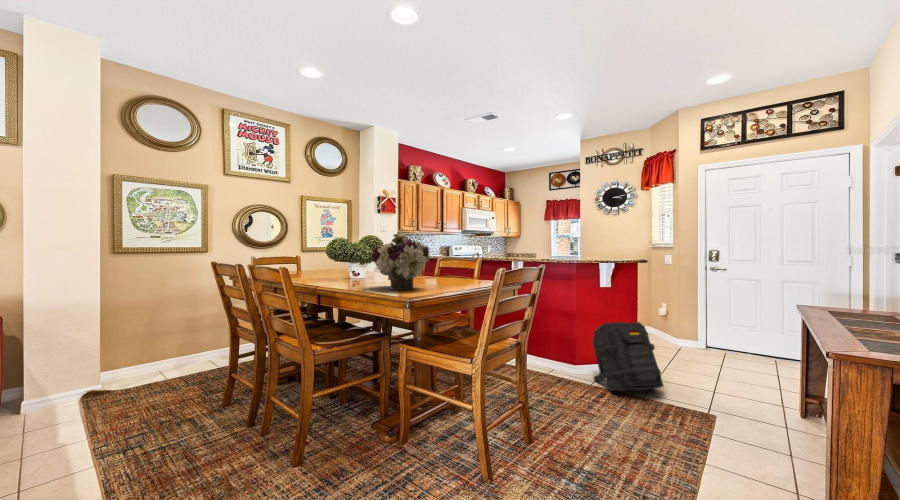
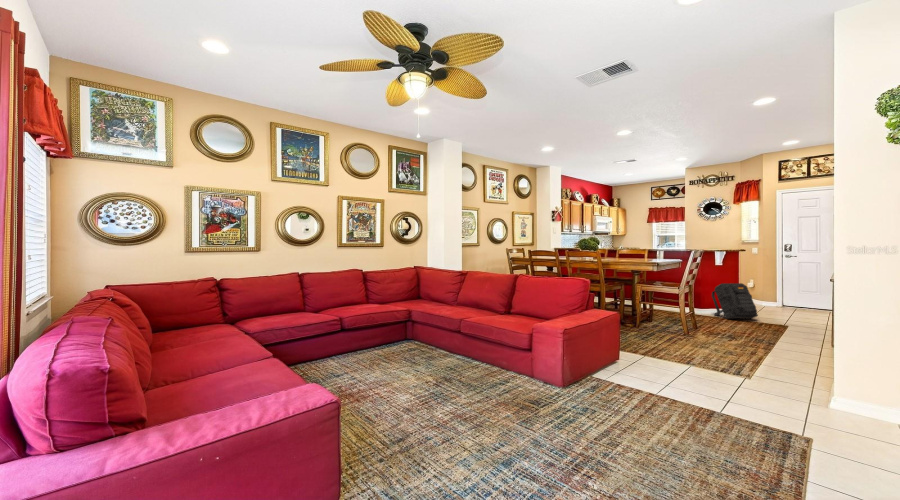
flower arrangement: present [371,232,430,290] -> none [621,234,652,260]

